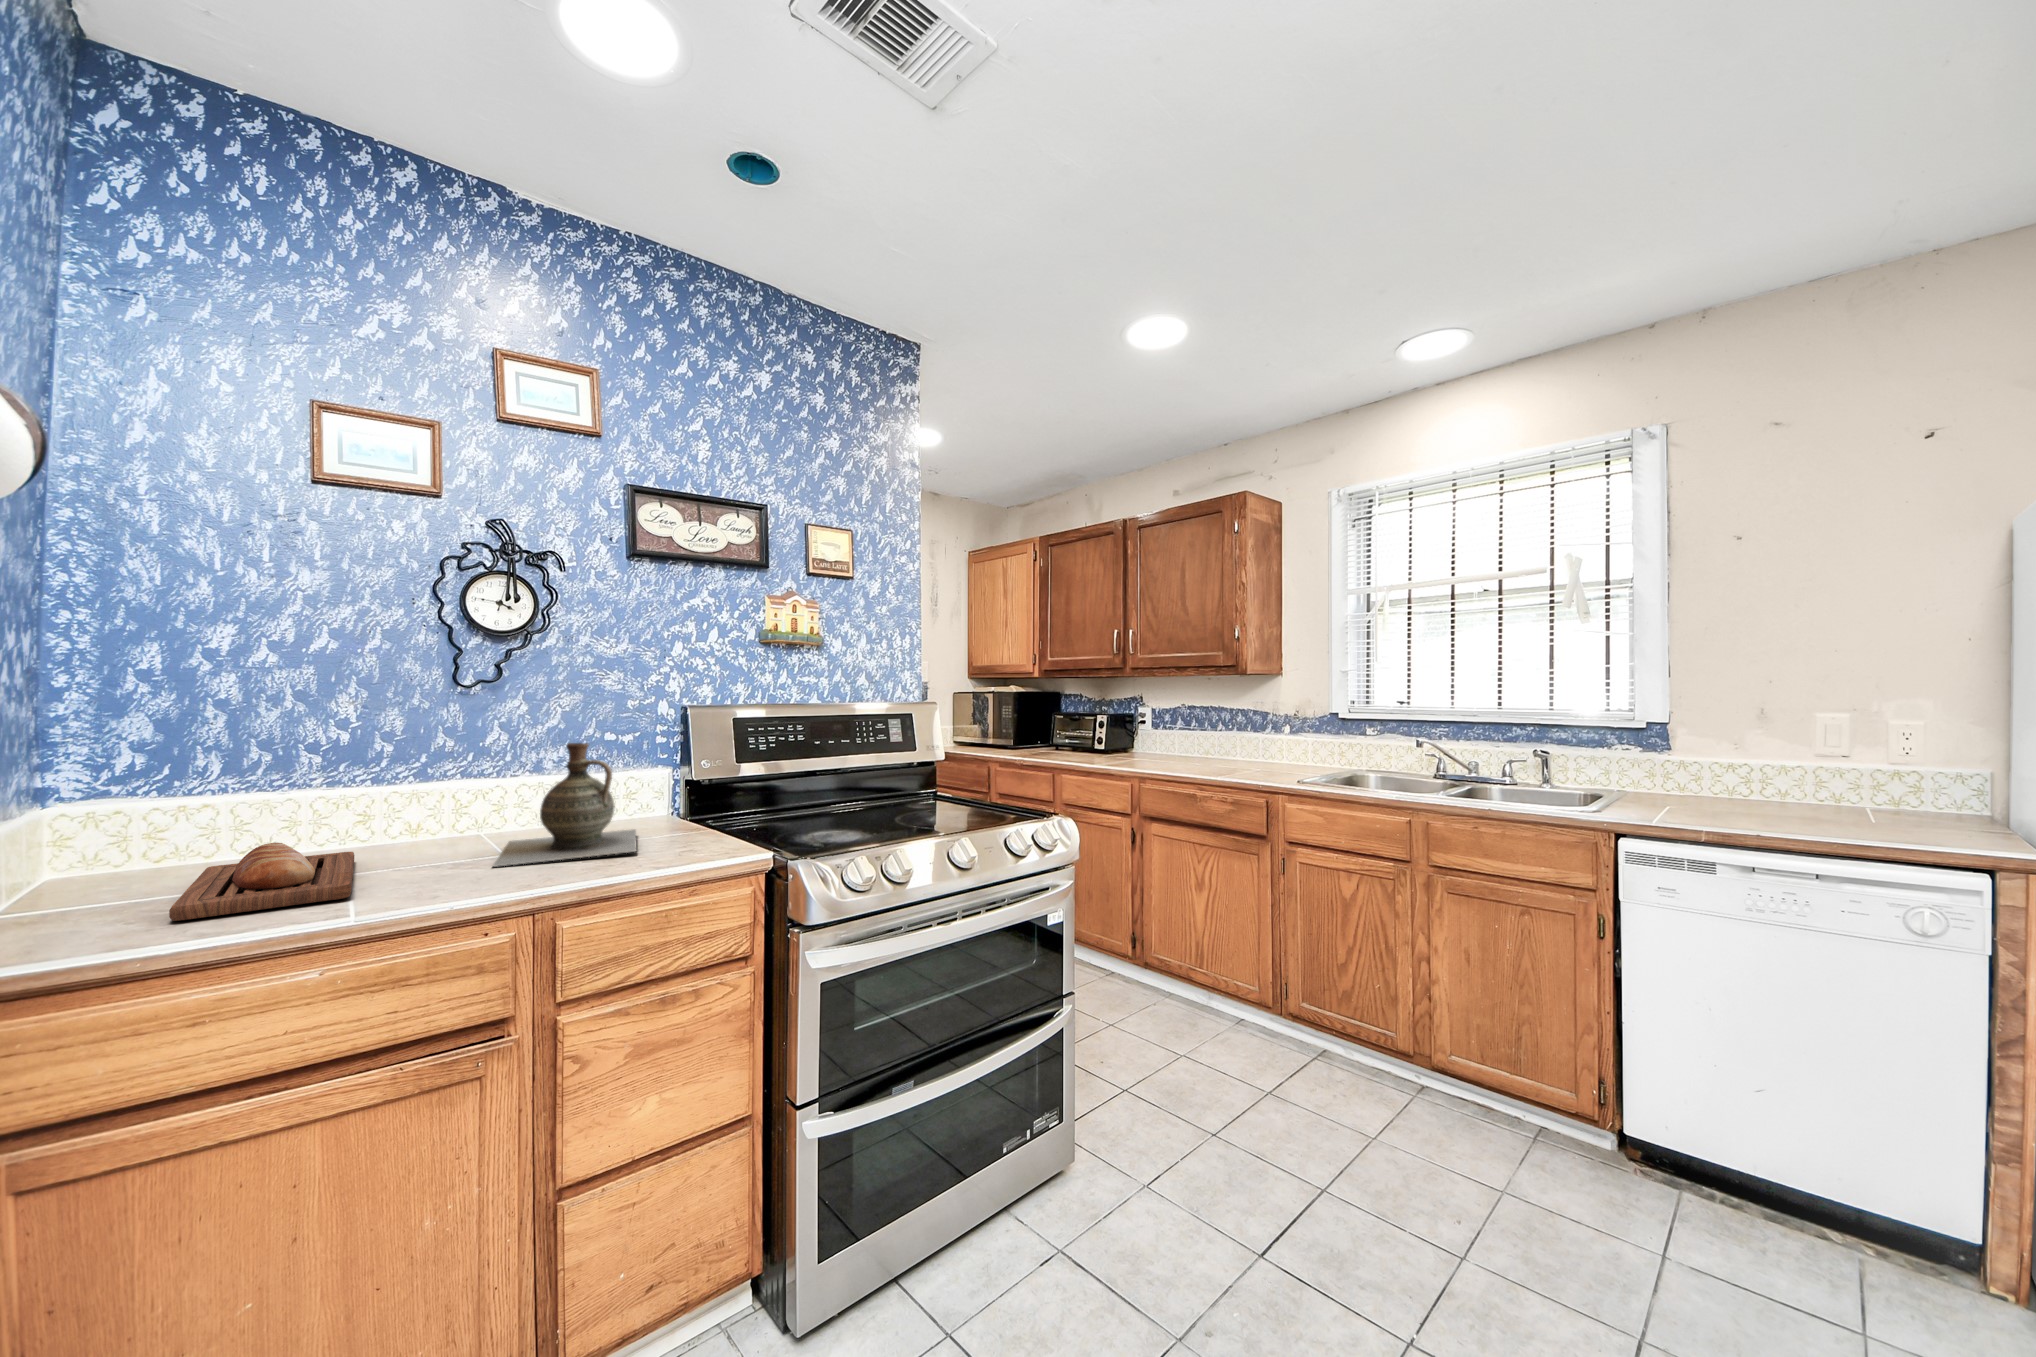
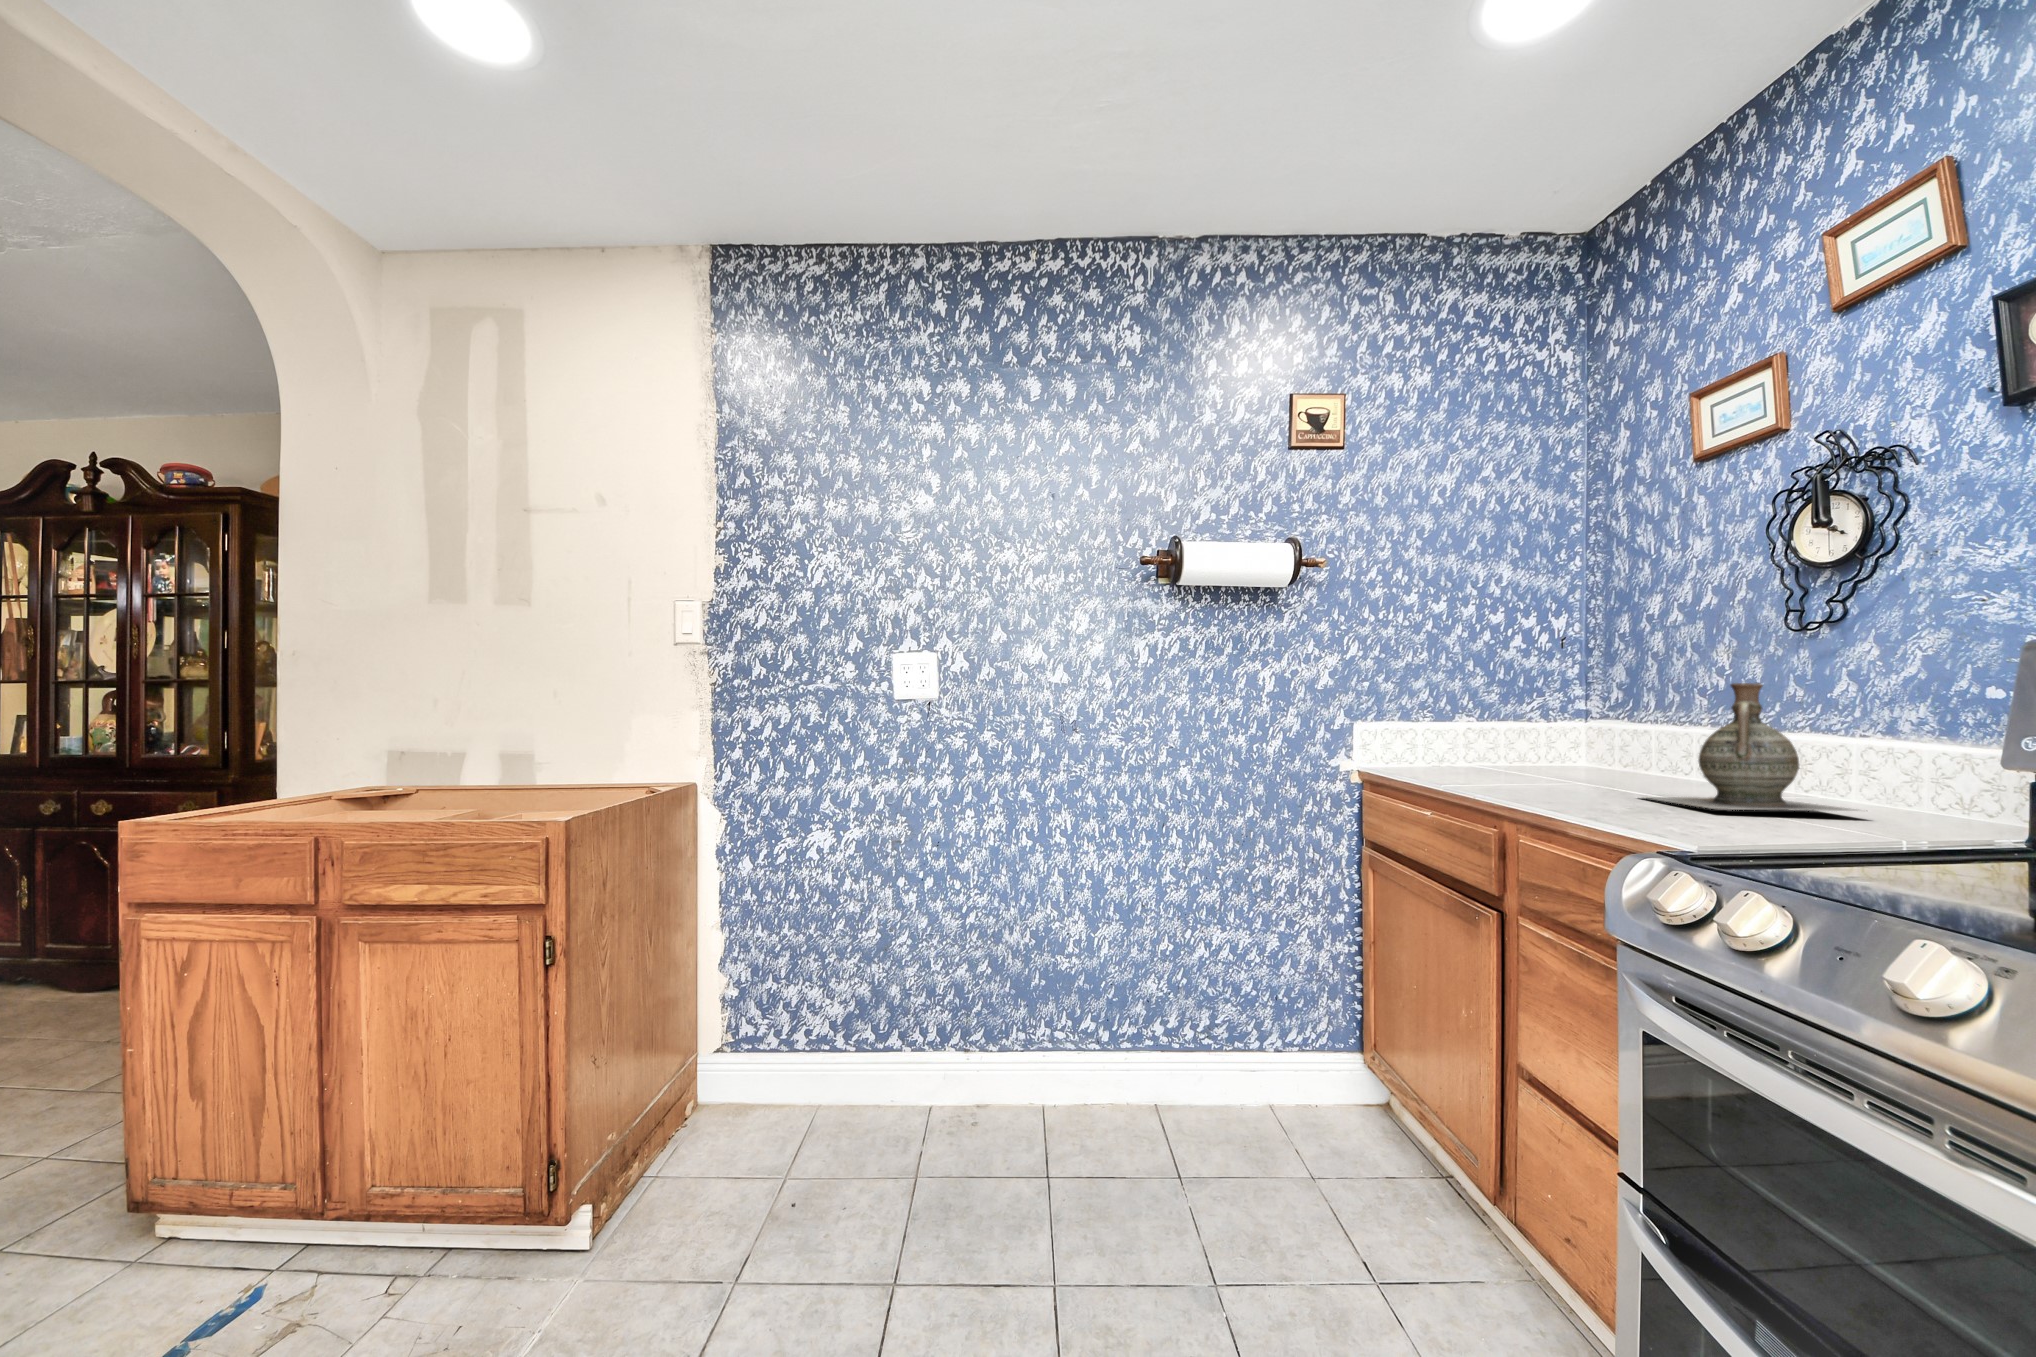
bread loaf: present [169,843,354,921] -> none [1462,754,1658,788]

